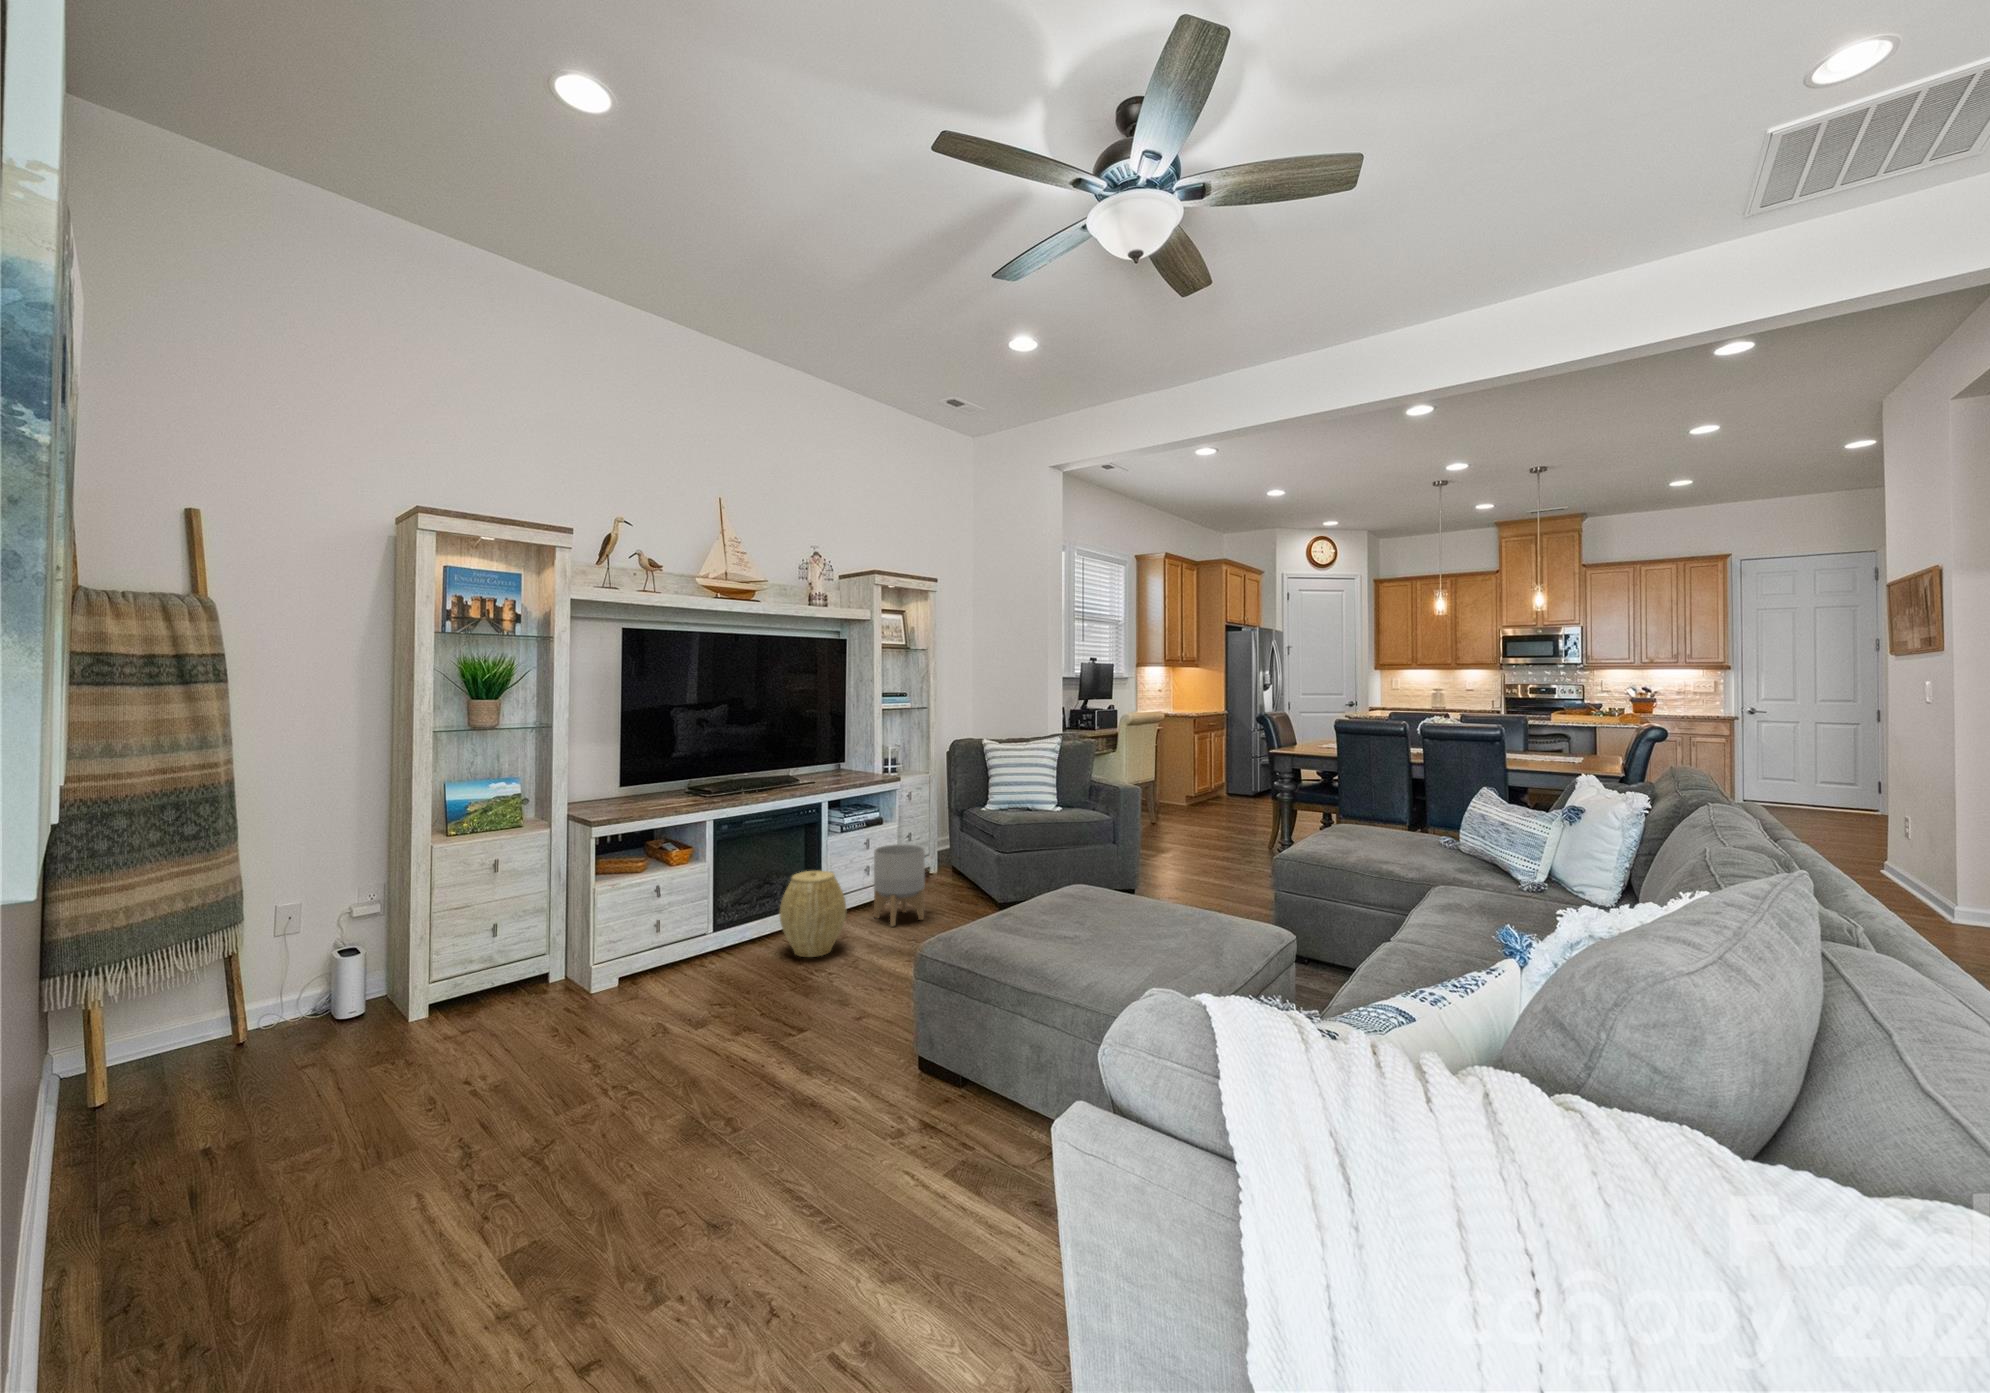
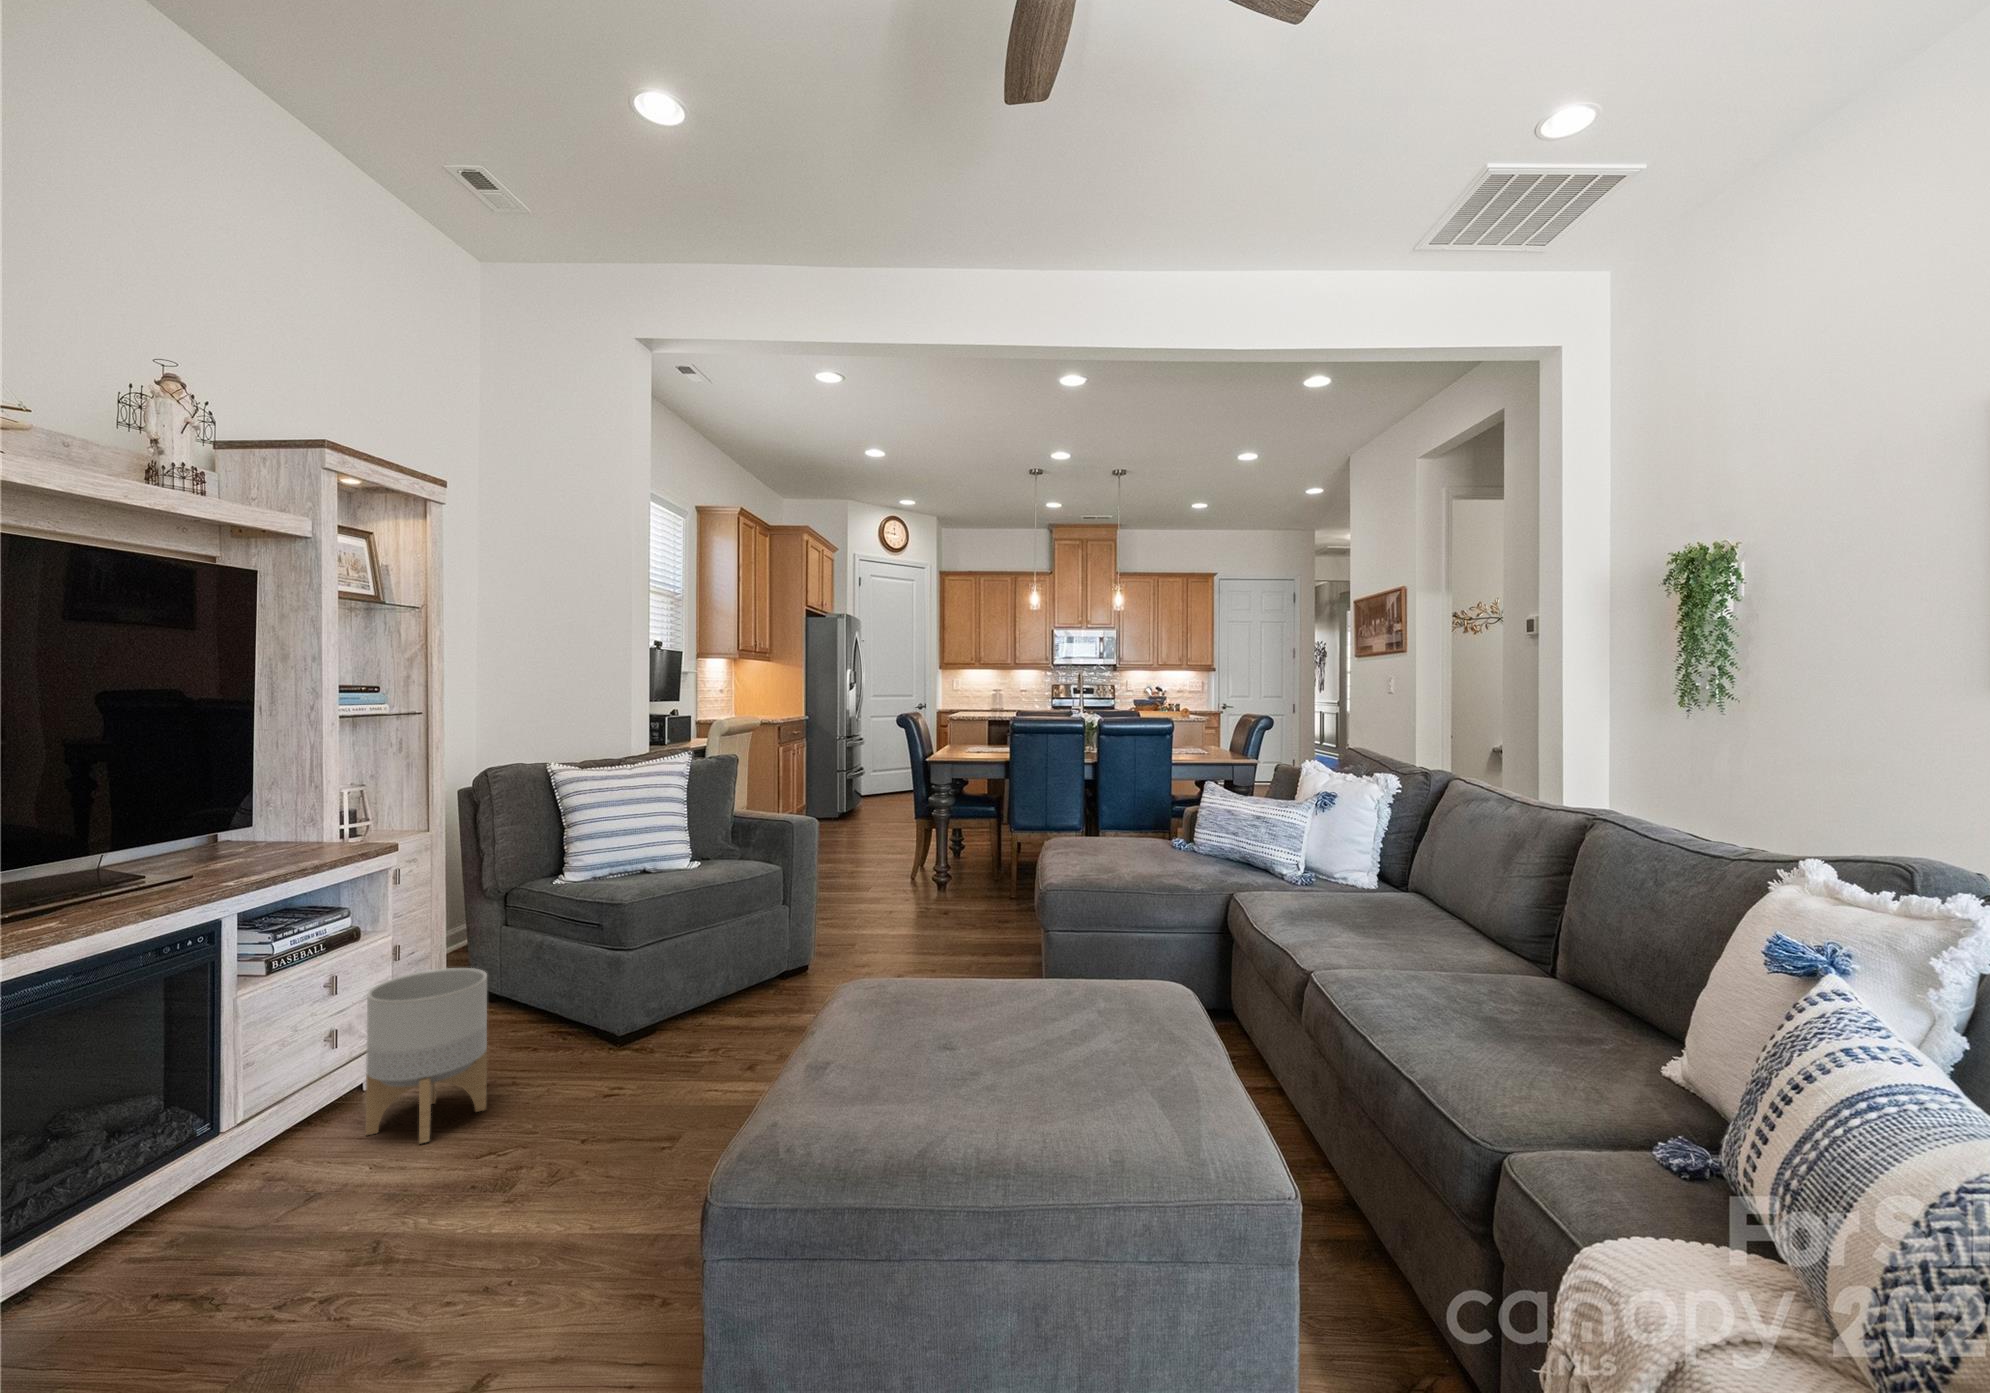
woven basket: present [780,871,846,957] -> none [136,1070,339,1297]

